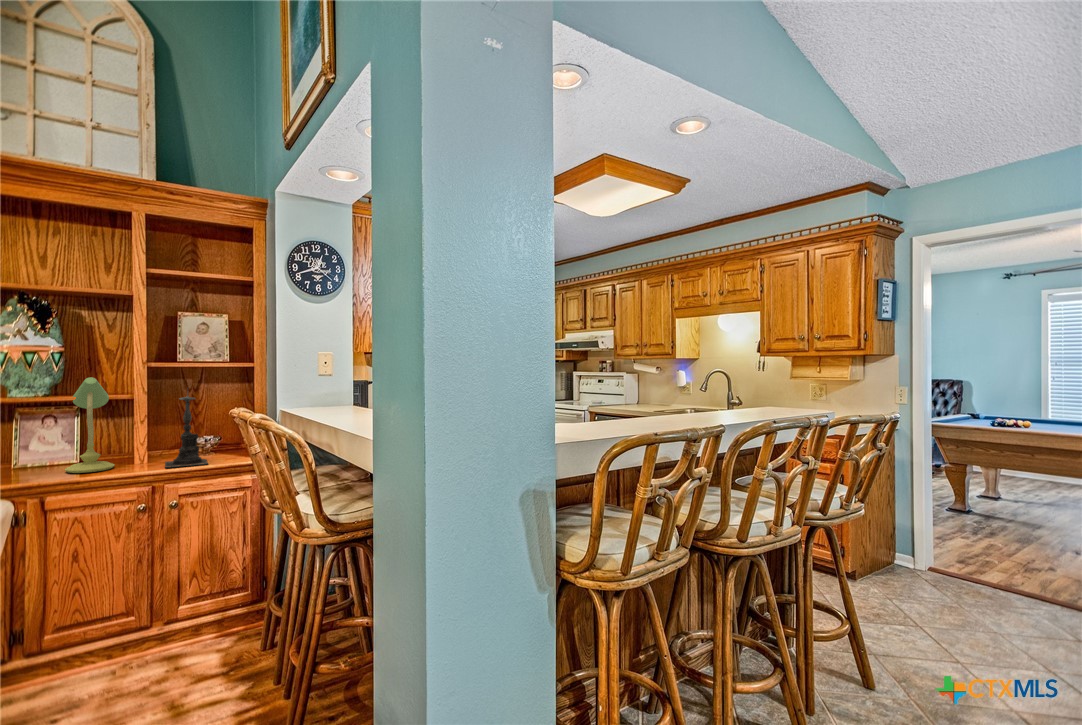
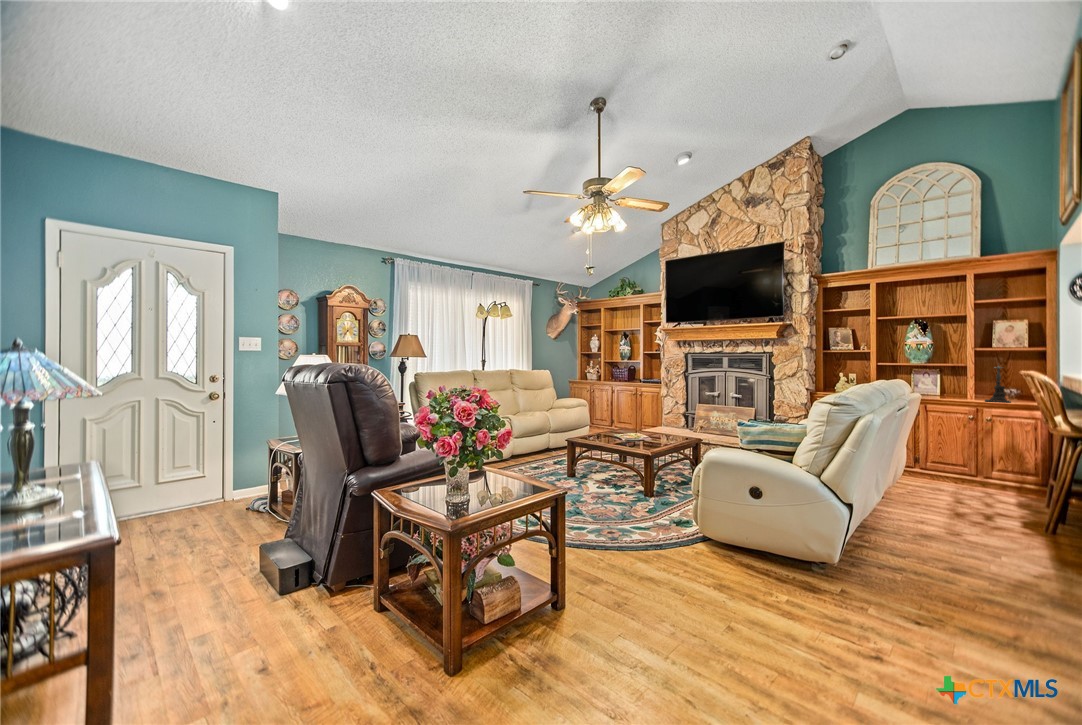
table lamp: present [65,377,115,473] -> none [934,356,958,399]

